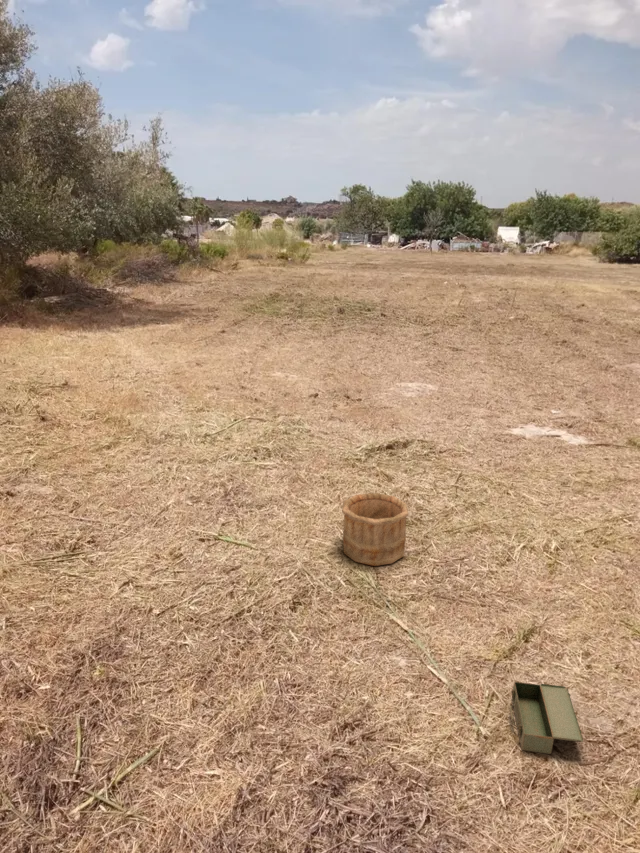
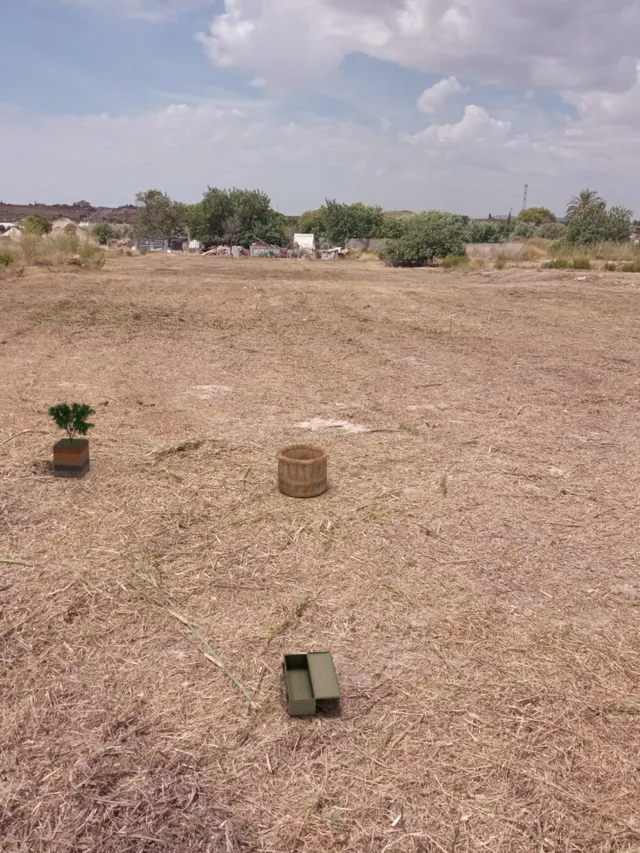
potted tree: none [270,393,317,468] -> present [47,403,96,478]
wooden bucket: present [342,493,408,566] -> present [277,444,329,497]

